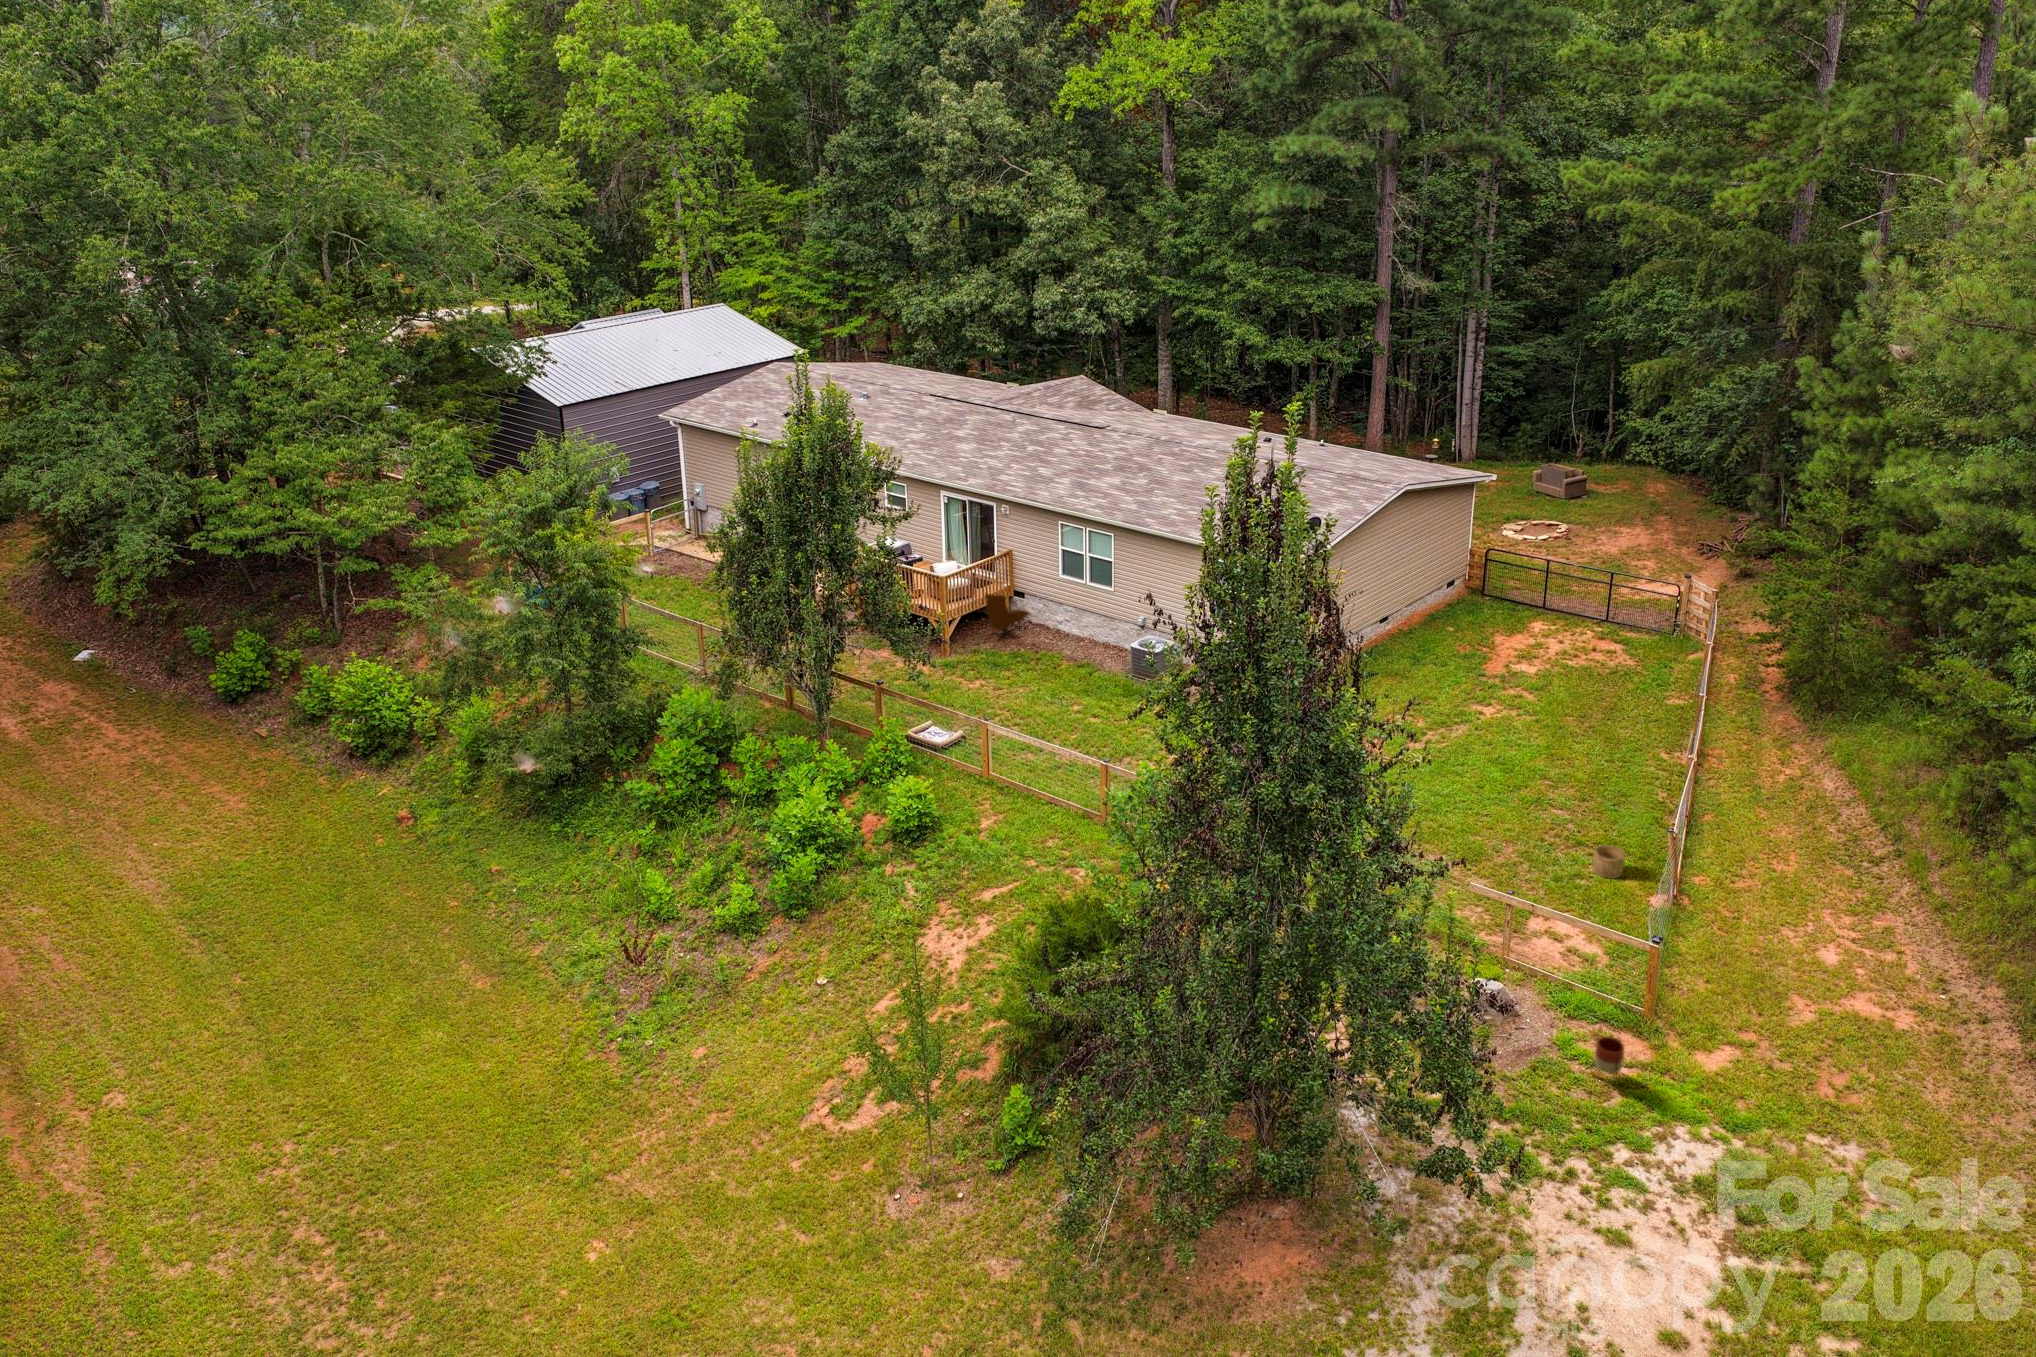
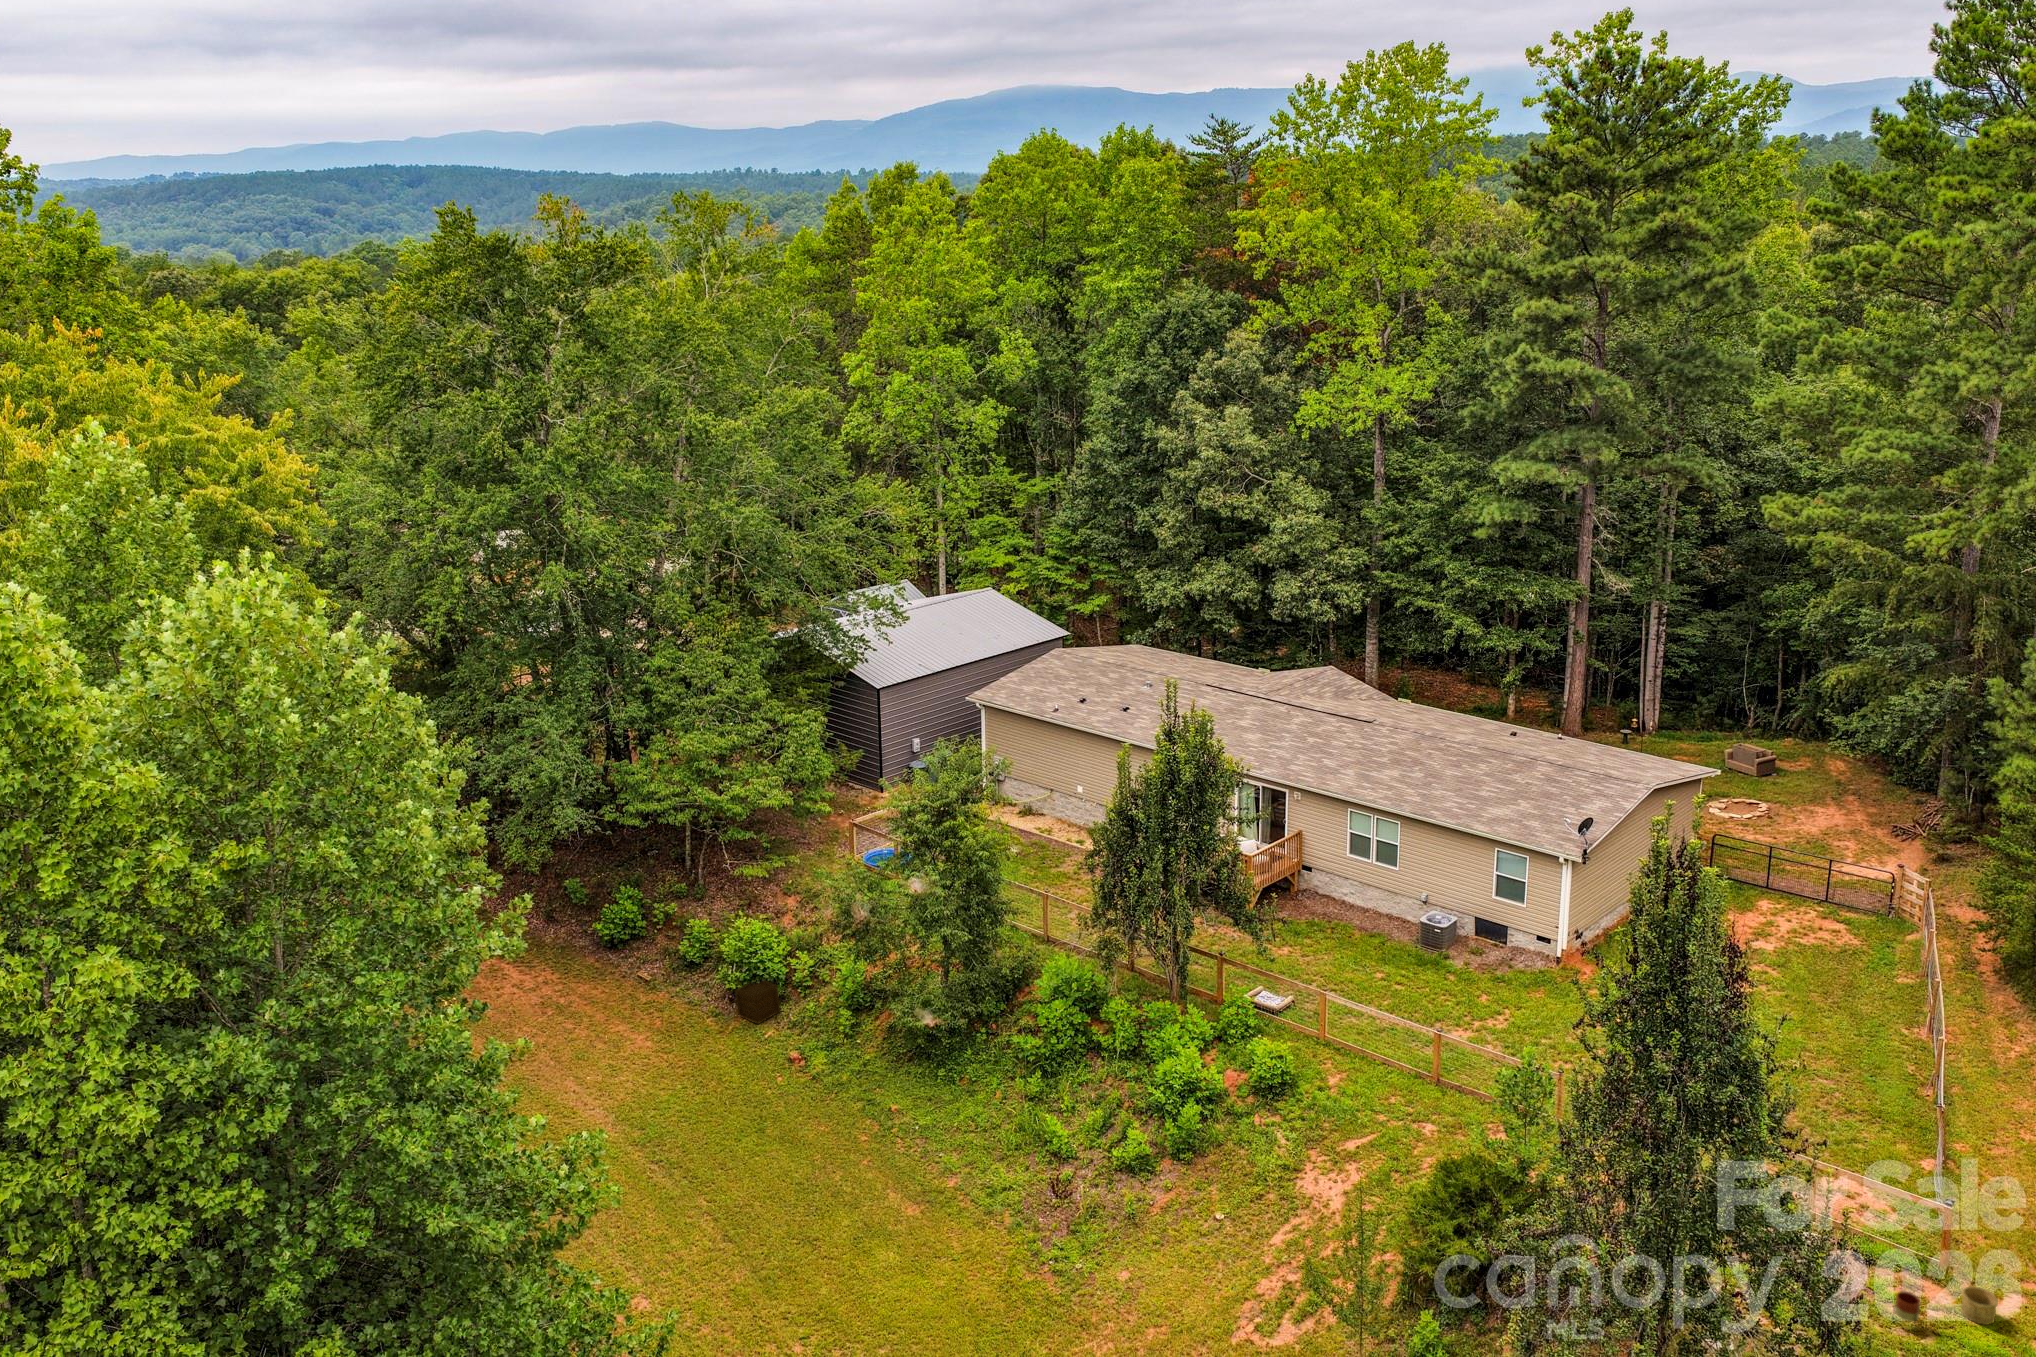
lounge chair: present [985,593,1029,636] -> none [1281,870,1315,911]
wooden crate: none [302,729,366,784] -> present [735,981,781,1024]
wooden bucket: present [1592,845,1626,879] -> present [1961,1286,1998,1325]

